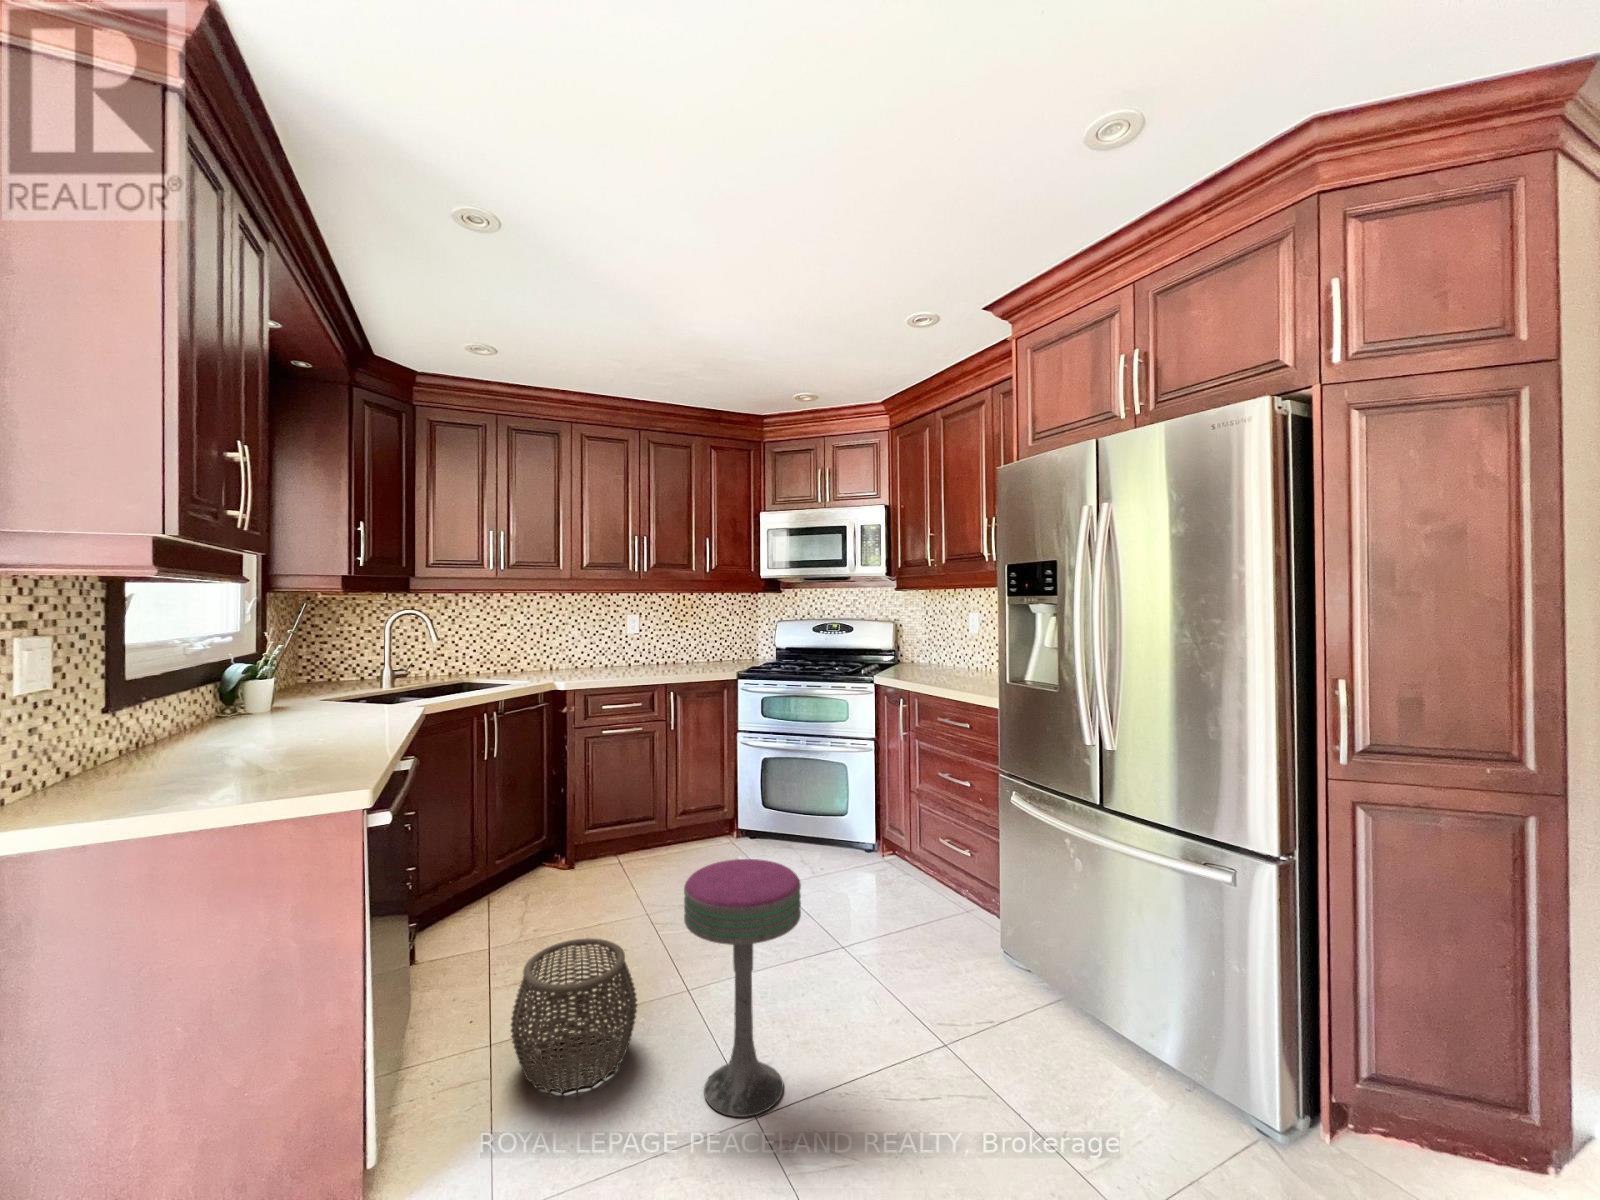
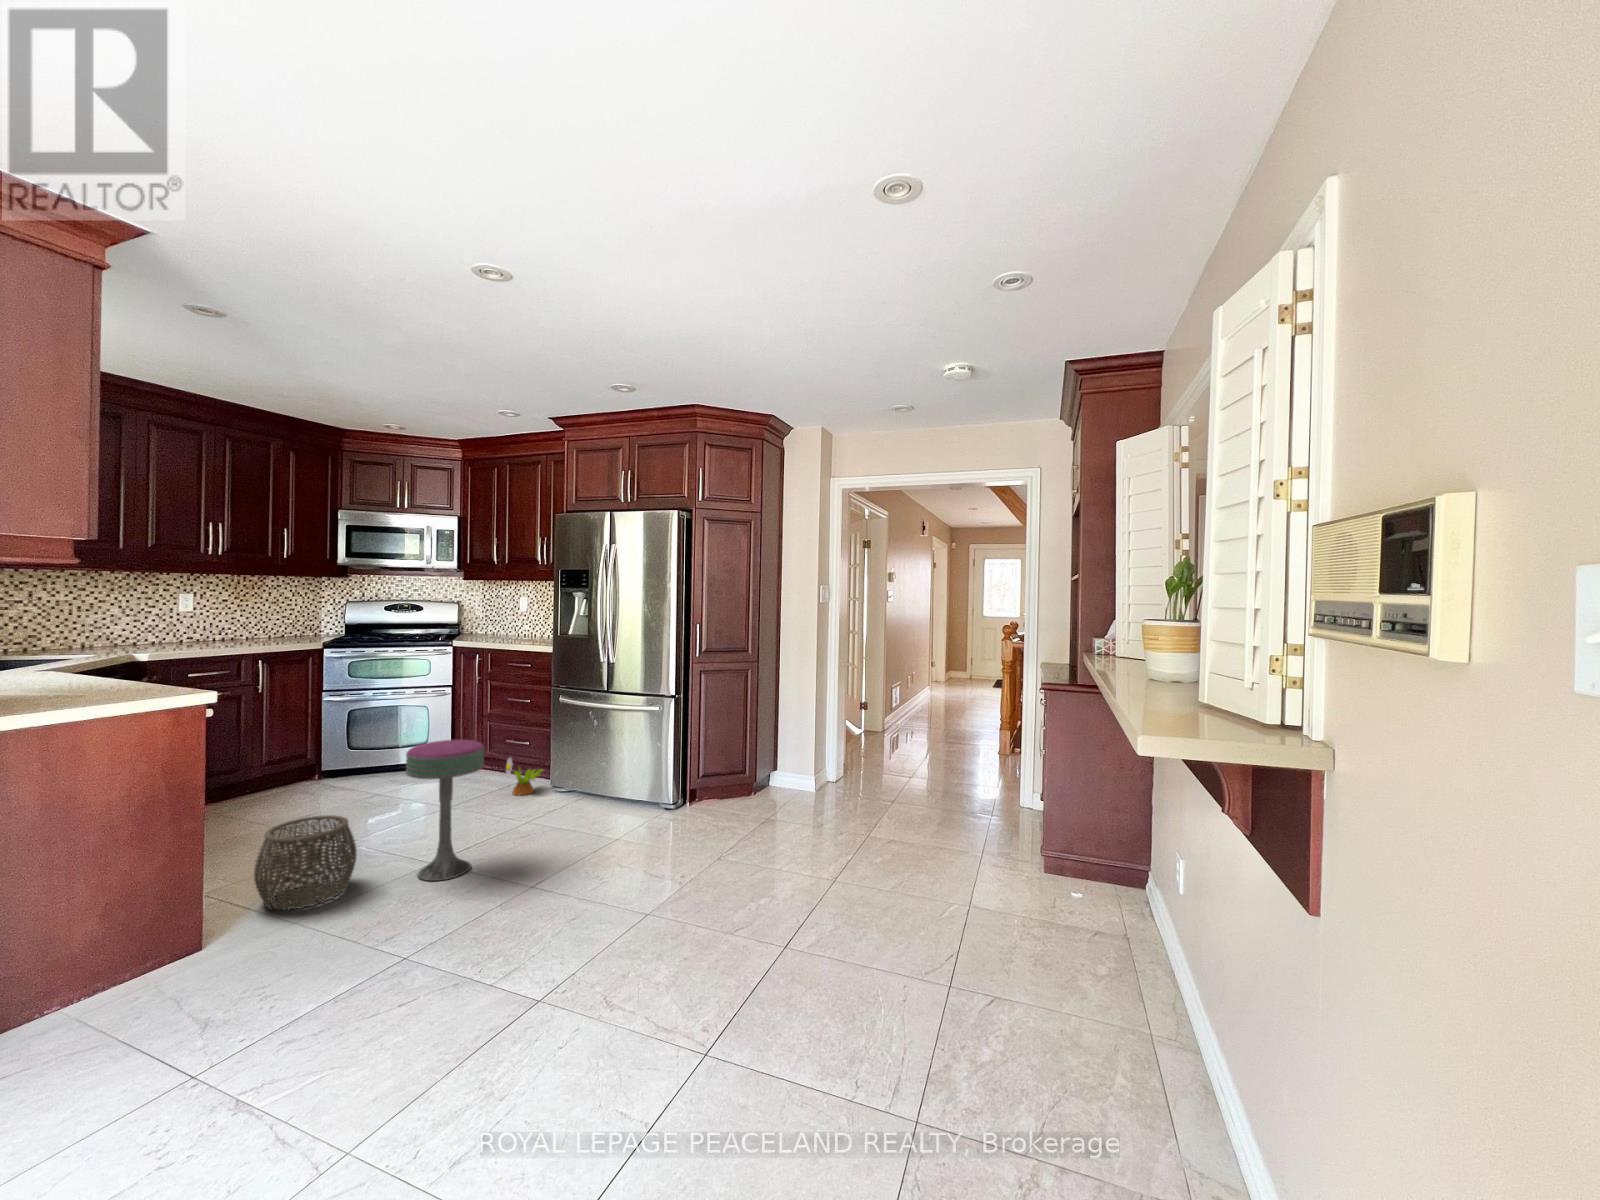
decorative plant: none [913,866,972,934] -> present [506,758,543,795]

